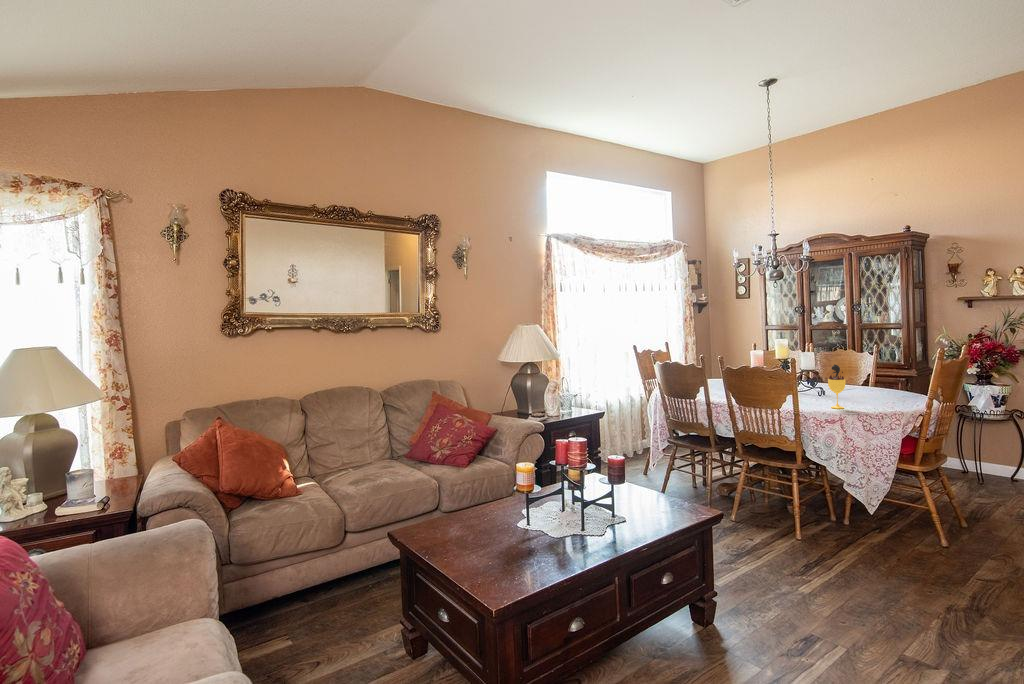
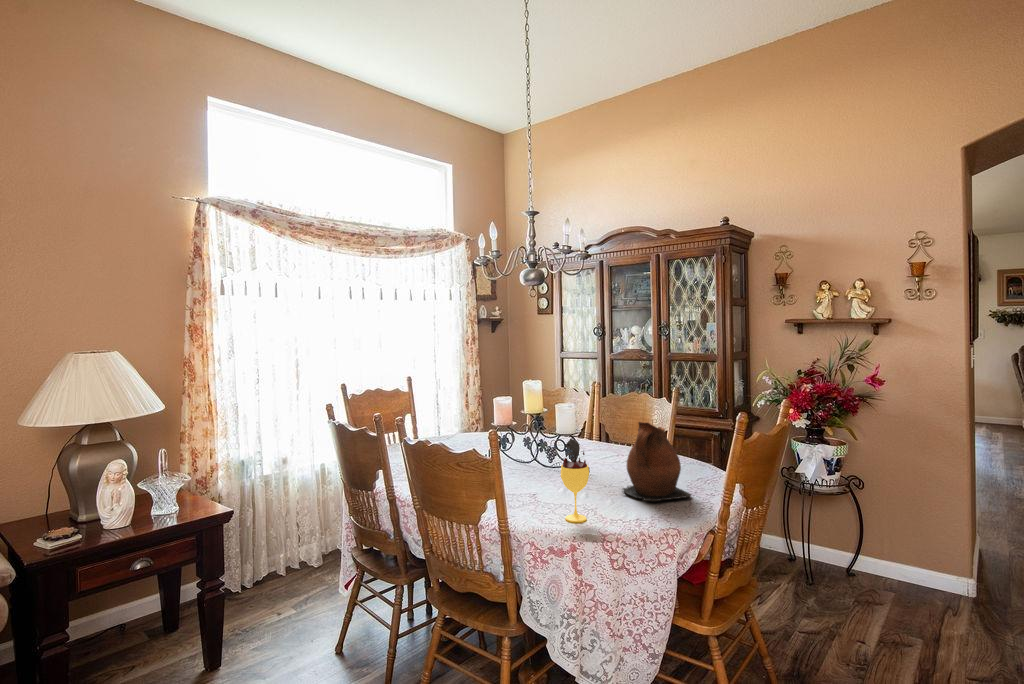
ceramic pitcher: none [854,358,904,402] -> present [623,422,691,501]

